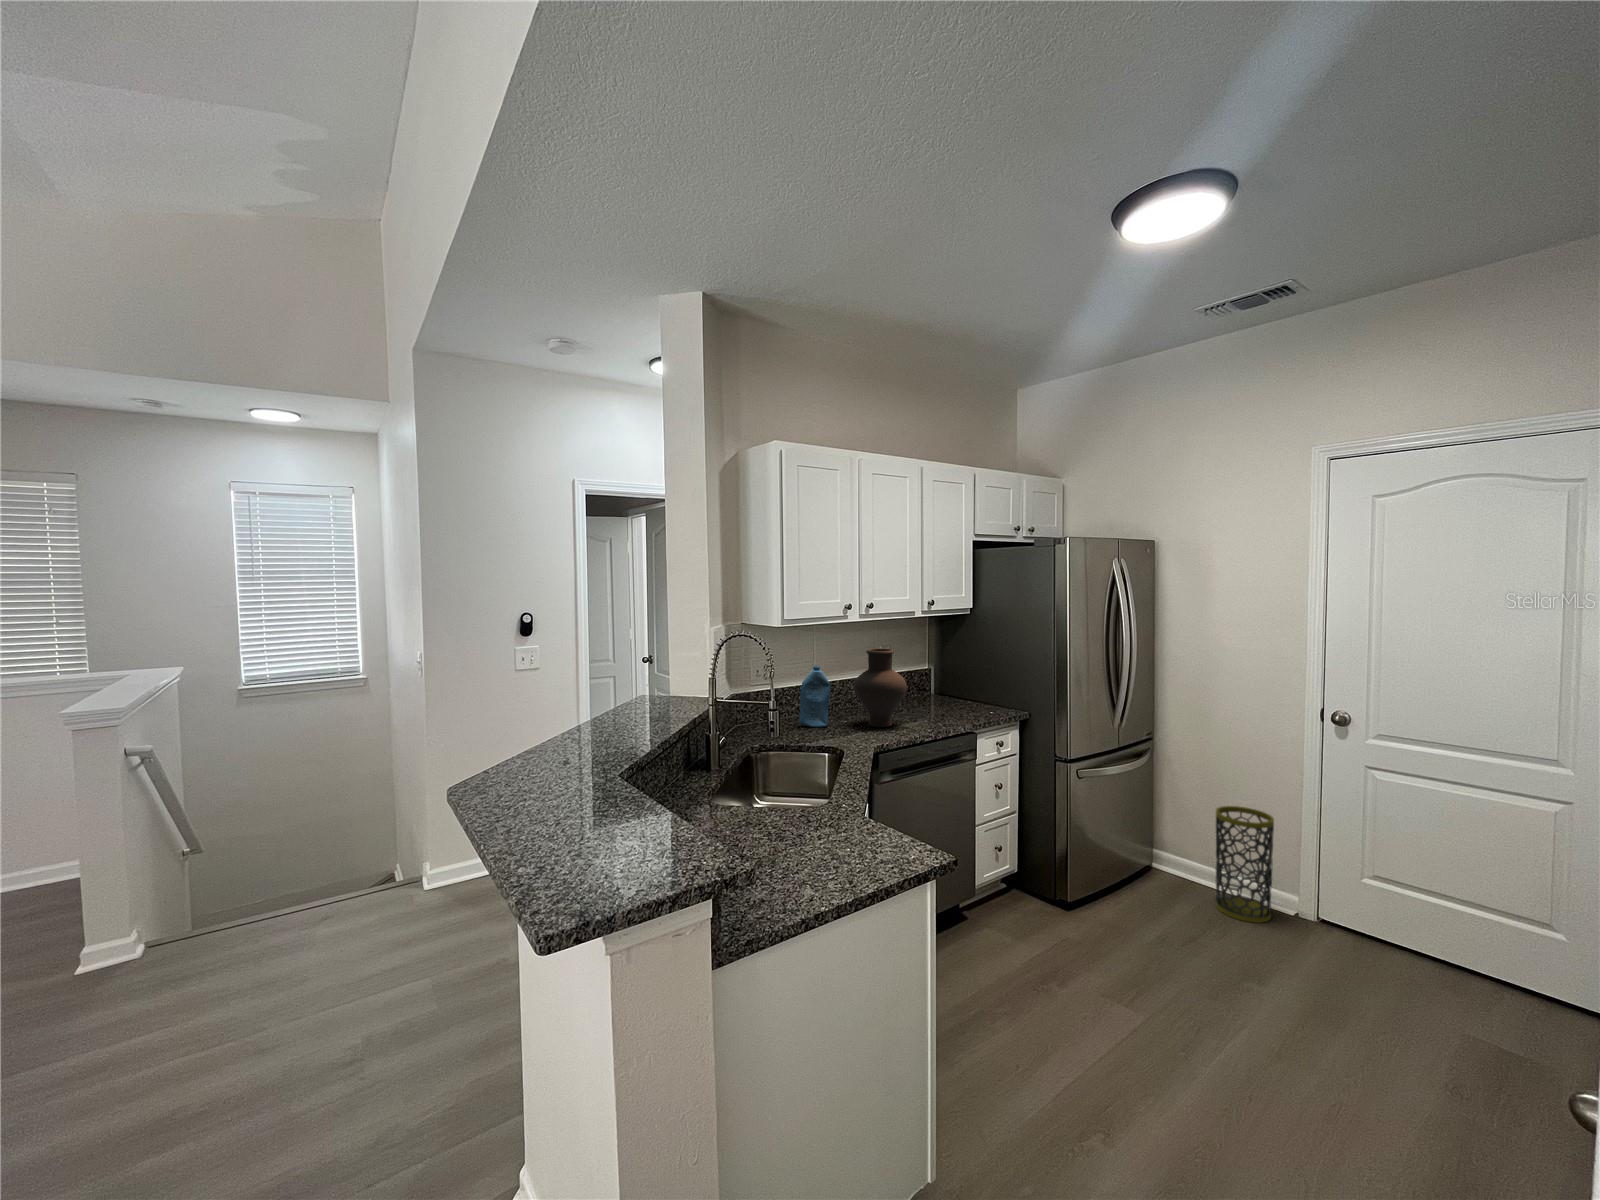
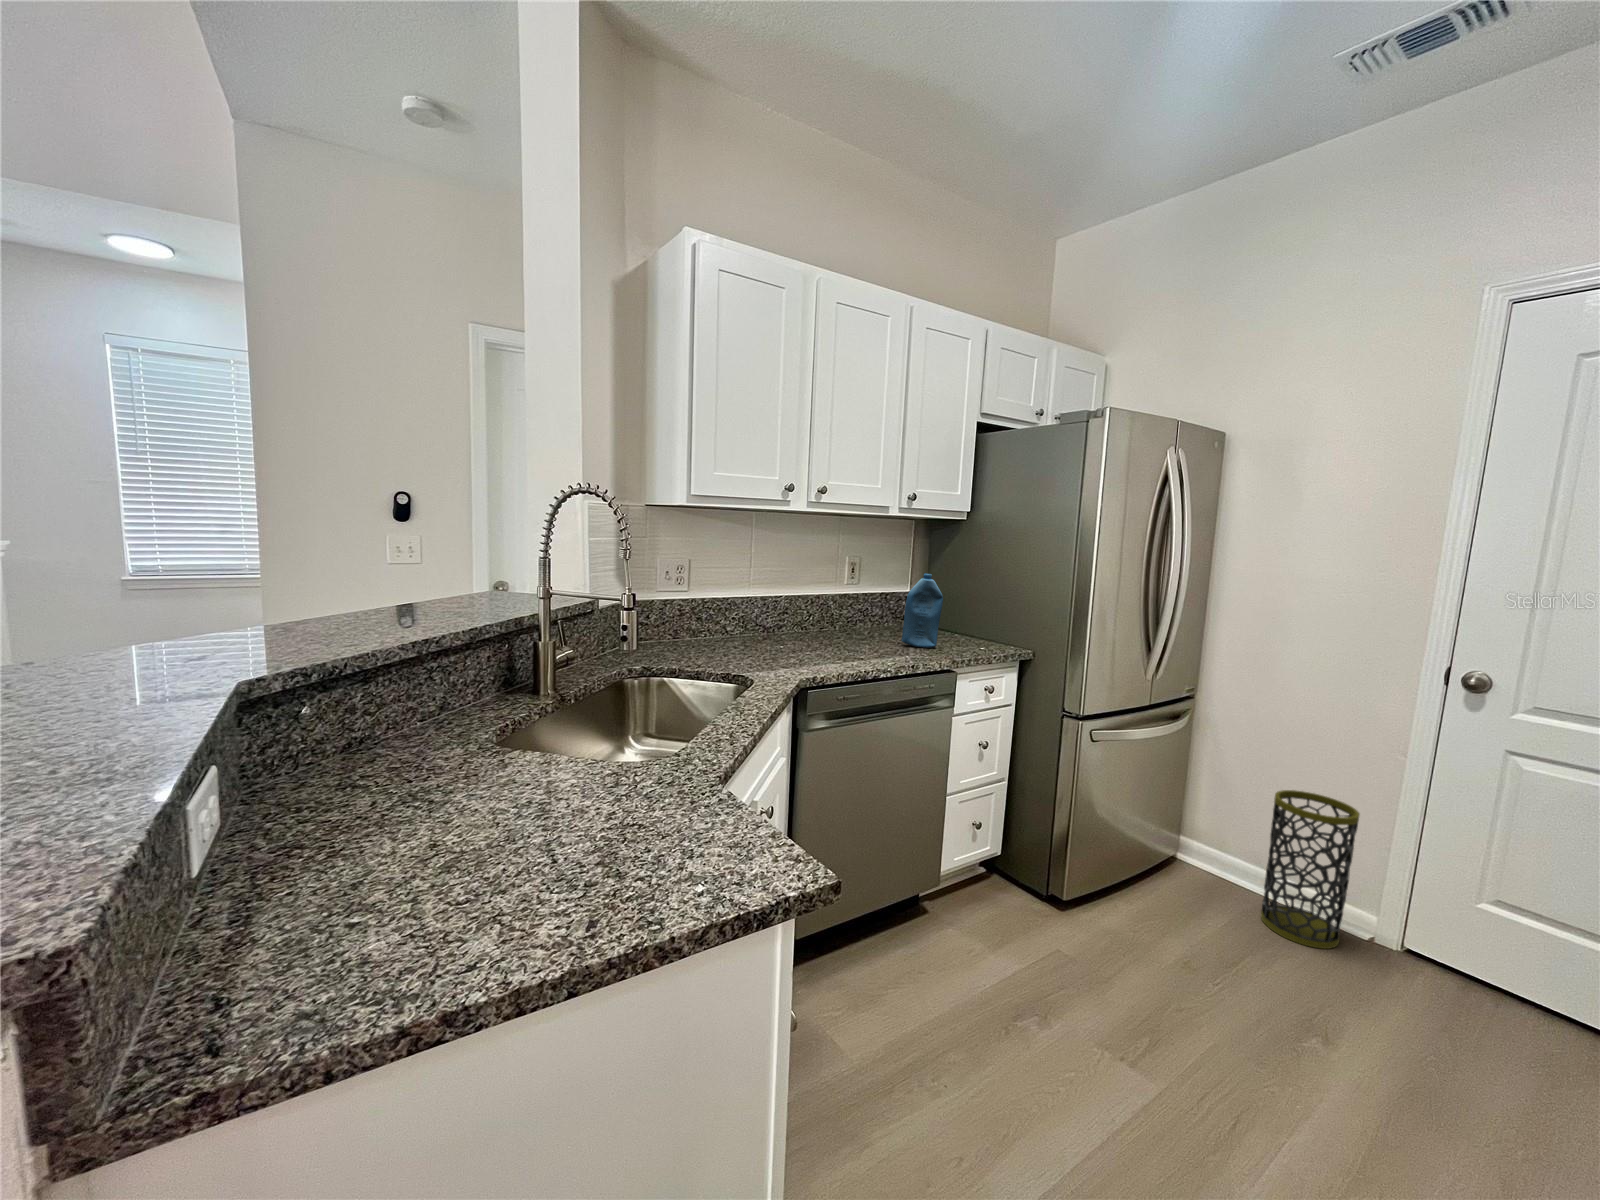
vase: present [854,648,907,727] -> none [796,553,866,656]
bottle: present [799,666,830,728] -> present [901,574,943,648]

